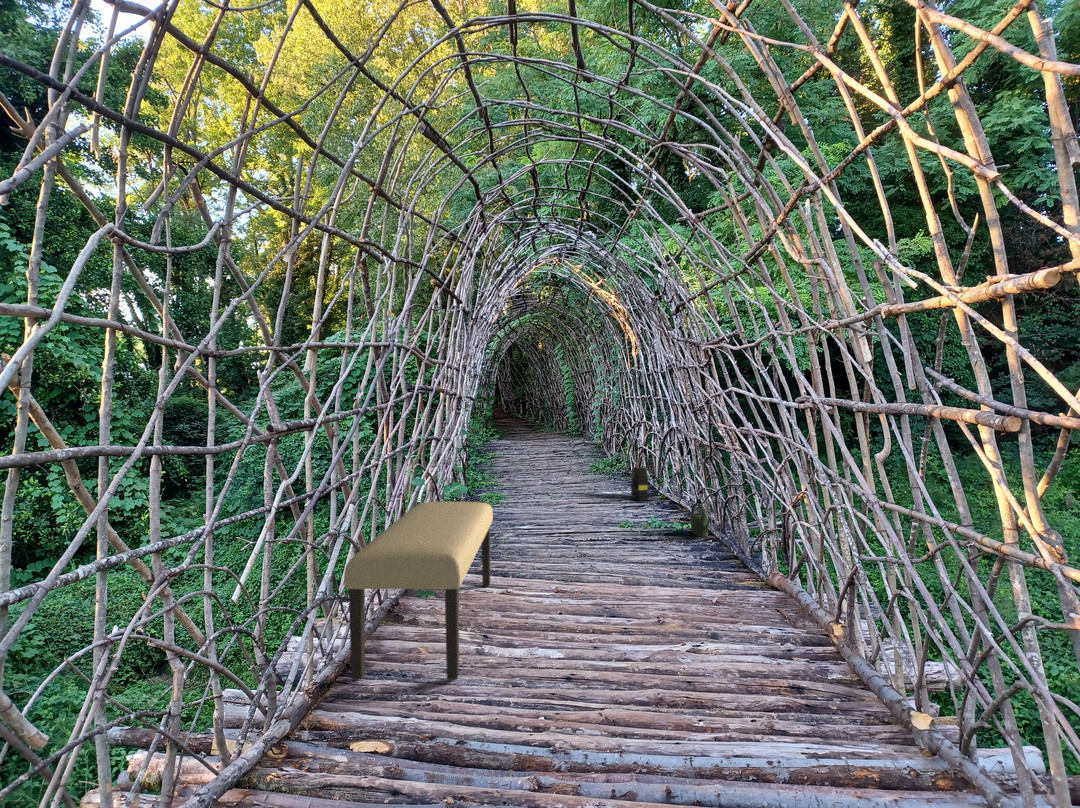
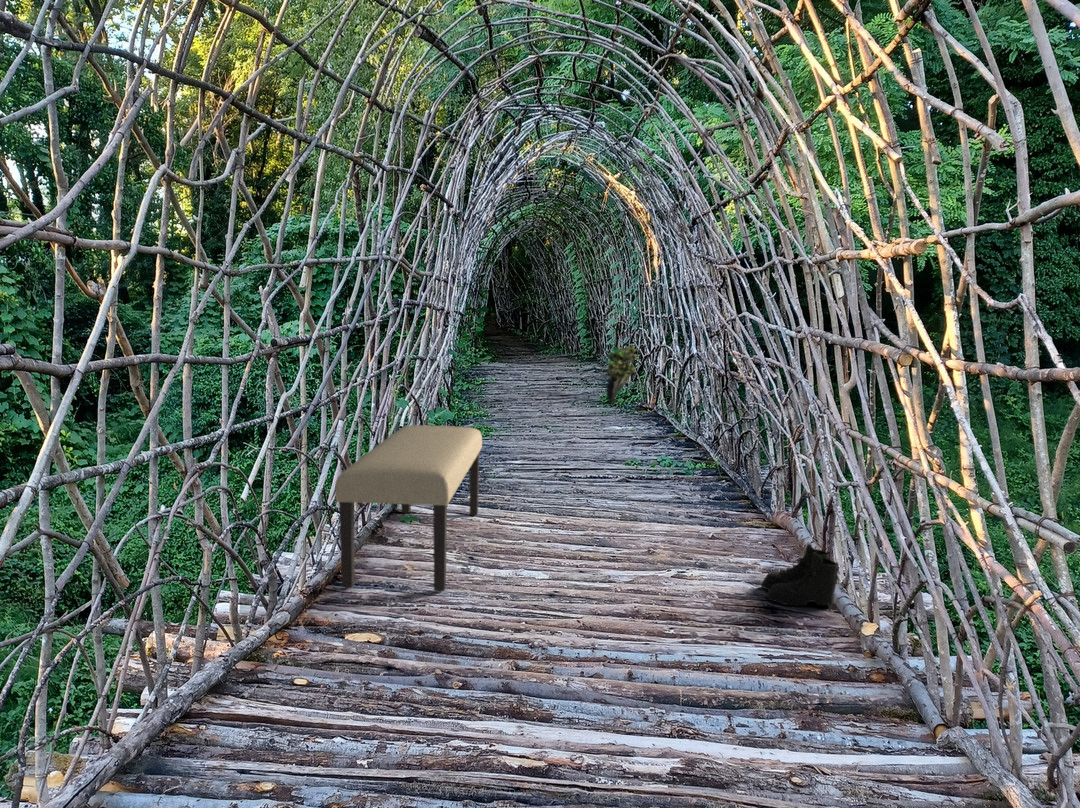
potted plant: none [594,422,622,471] -> present [606,346,637,403]
backpack: present [630,461,660,500] -> none [642,392,677,437]
watering can: present [691,503,711,537] -> none [703,440,723,476]
boots: none [780,614,865,684] -> present [761,544,840,606]

